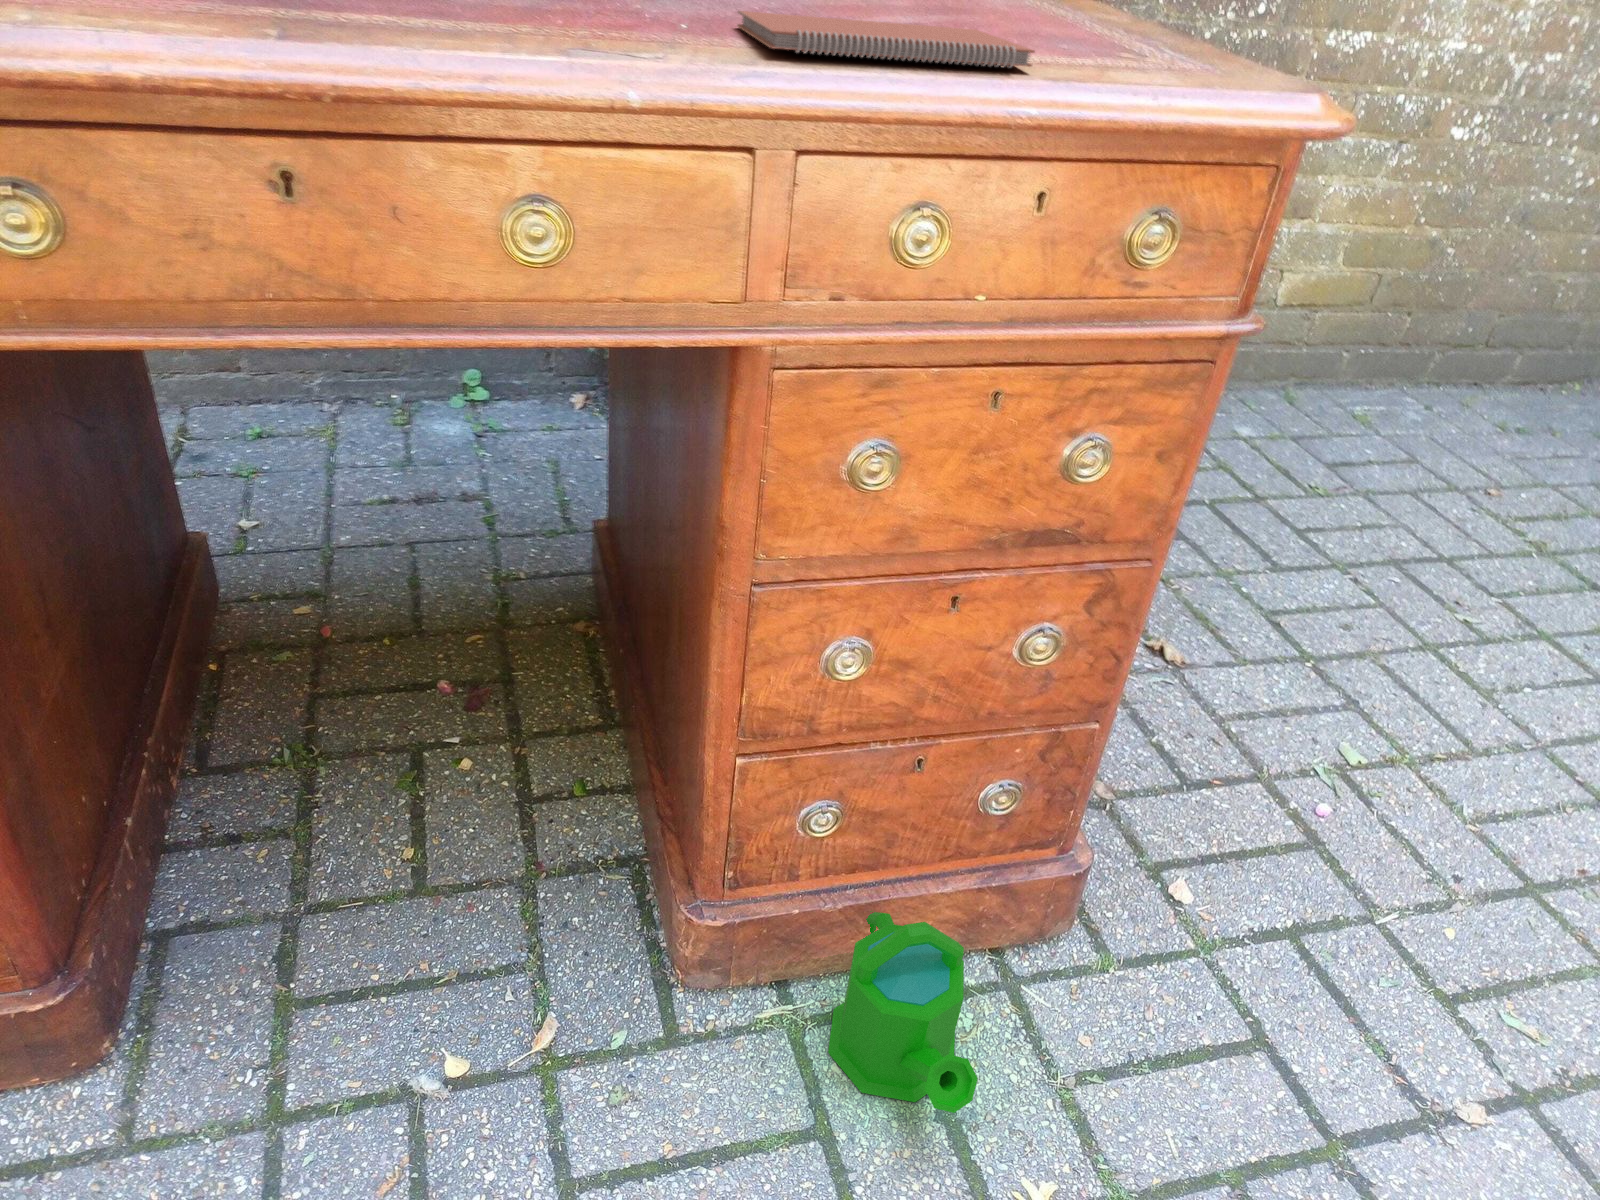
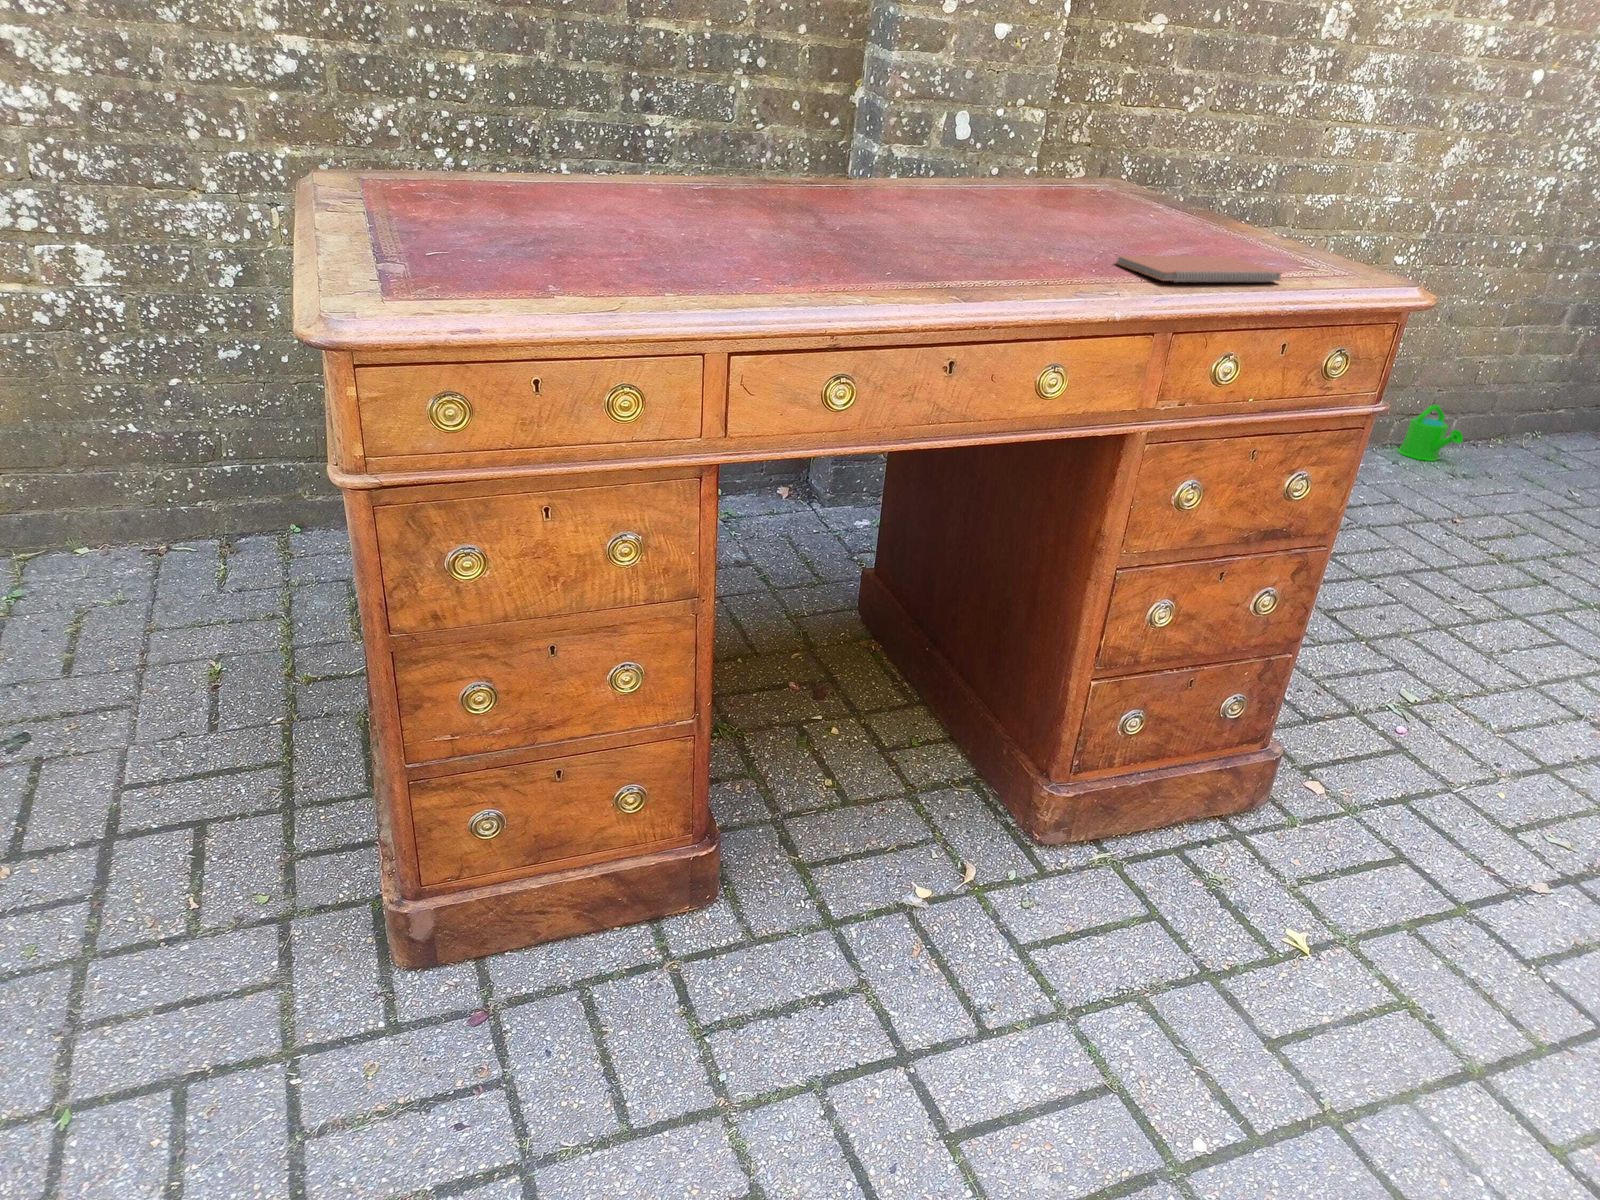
watering can: present [828,912,978,1113] -> present [1397,405,1463,461]

